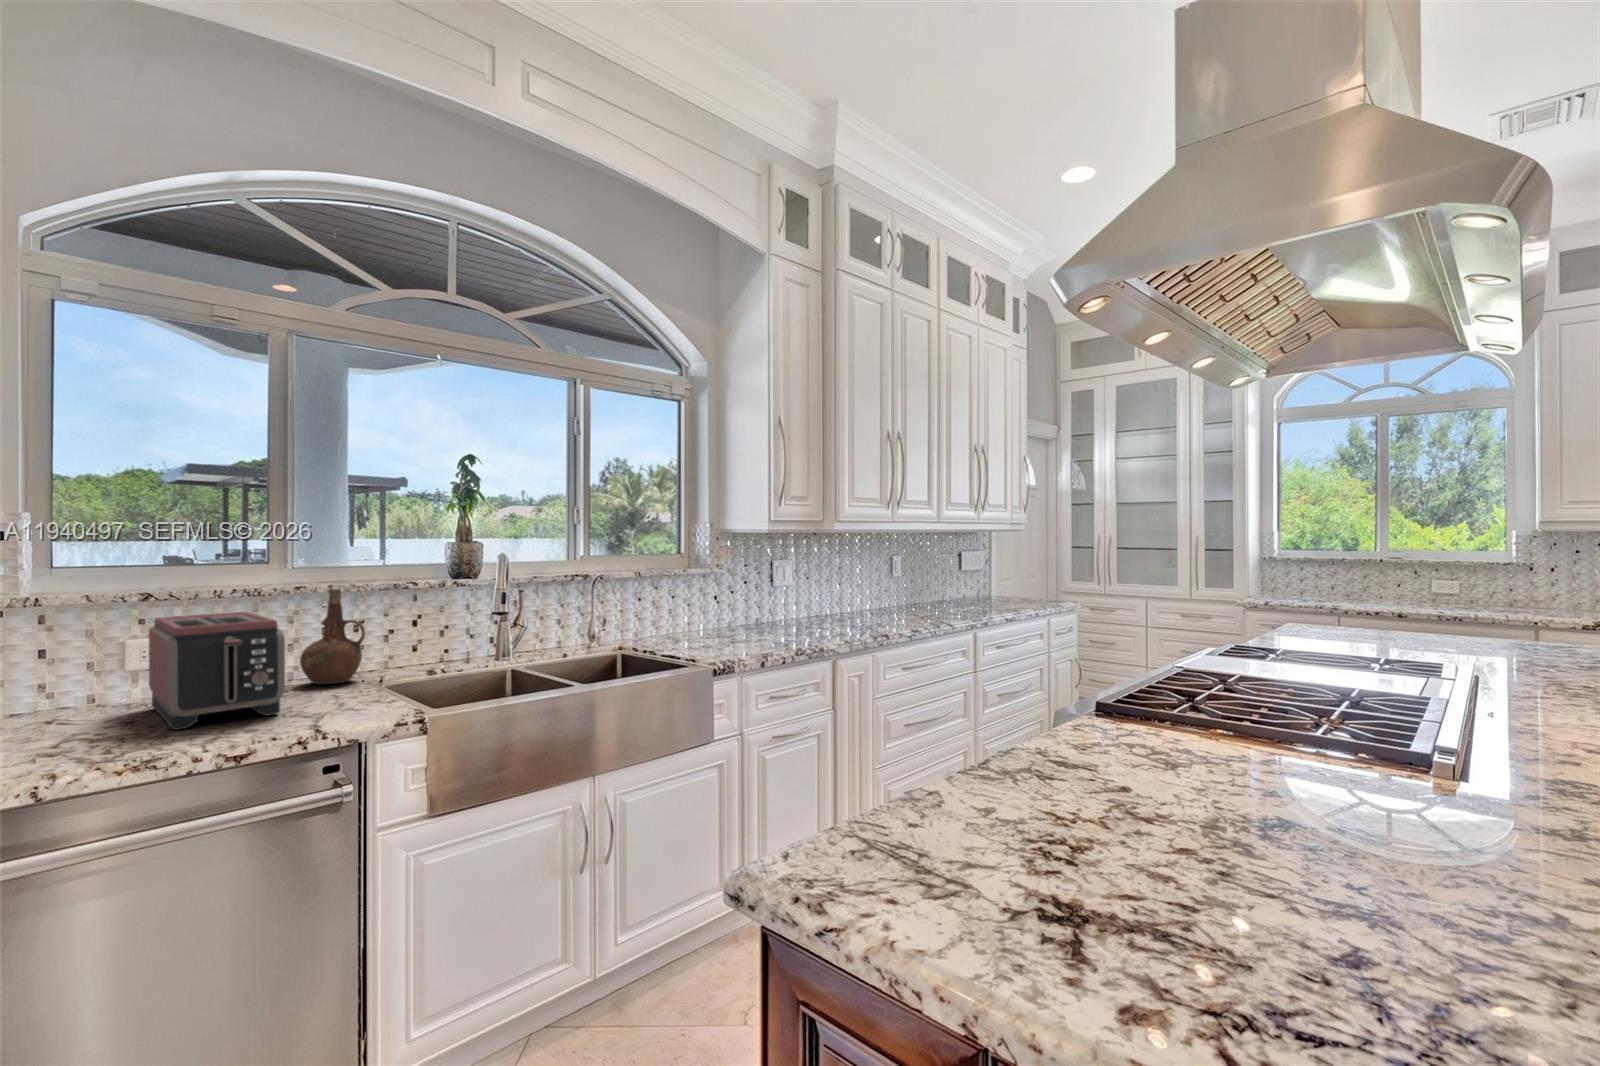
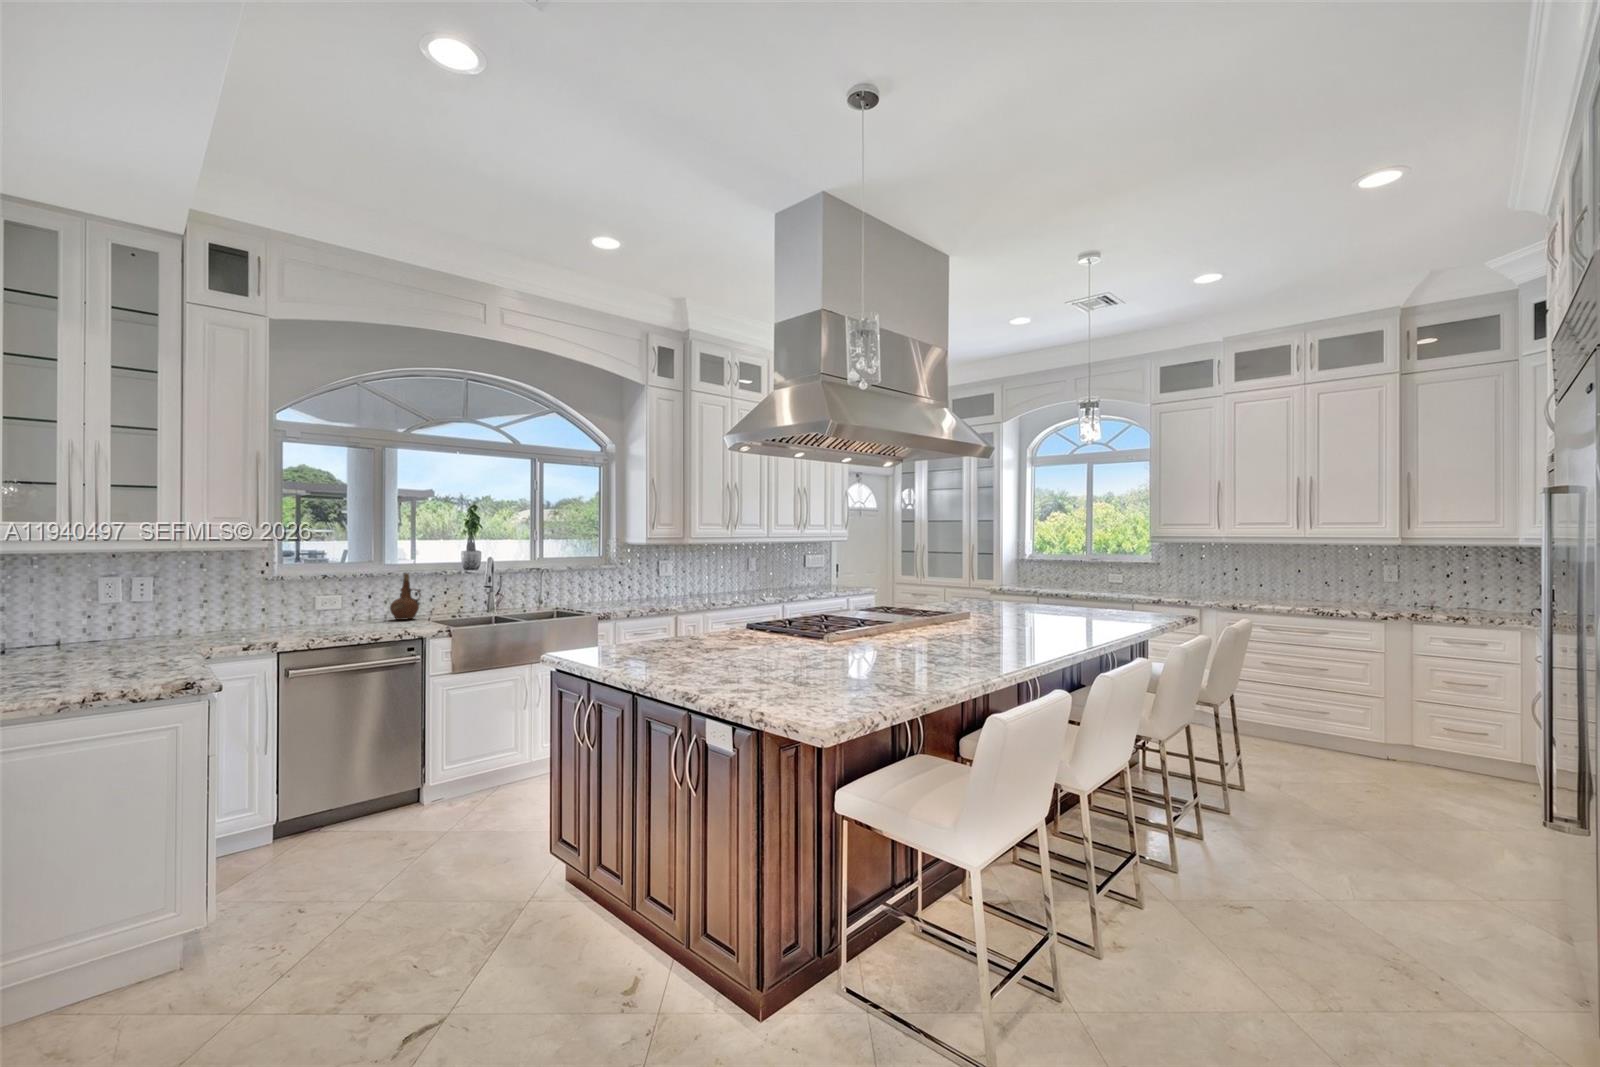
toaster: present [149,612,285,730] -> none [328,583,391,631]

